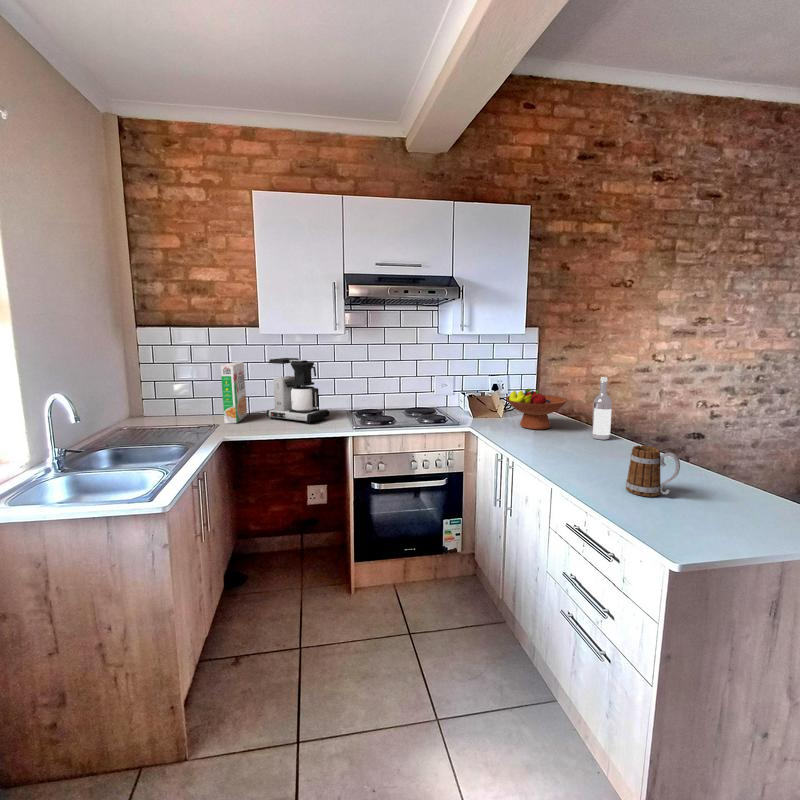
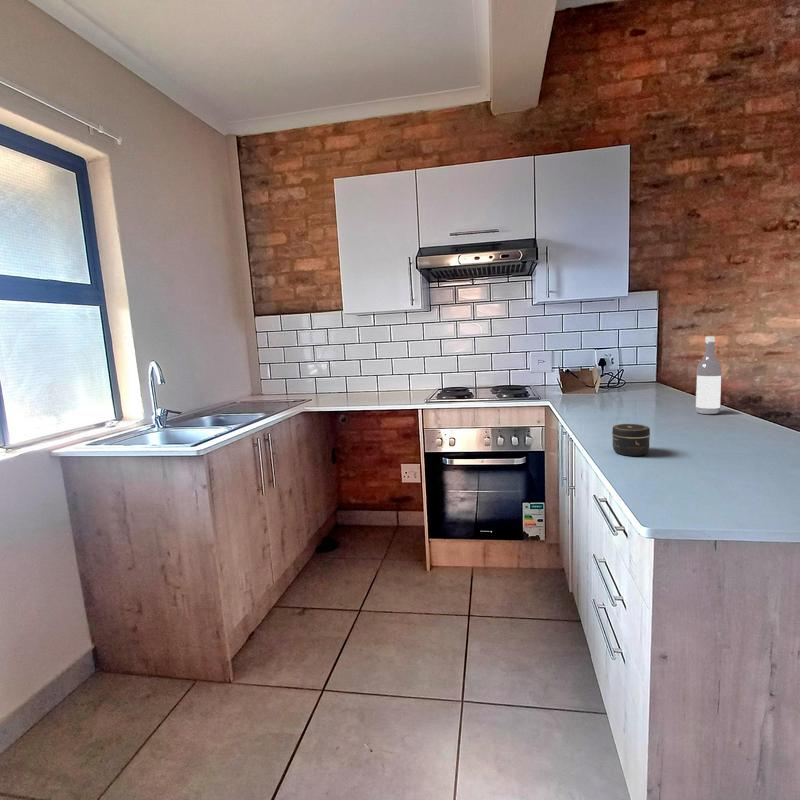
coffee maker: present [267,358,330,423] -> none [356,337,412,398]
cereal box: present [221,362,247,424] -> none [313,343,343,398]
fruit bowl: present [506,389,568,429] -> none [593,357,671,404]
mug: present [626,445,680,497] -> none [681,406,749,469]
jar: none [569,458,599,487] -> present [612,424,650,456]

